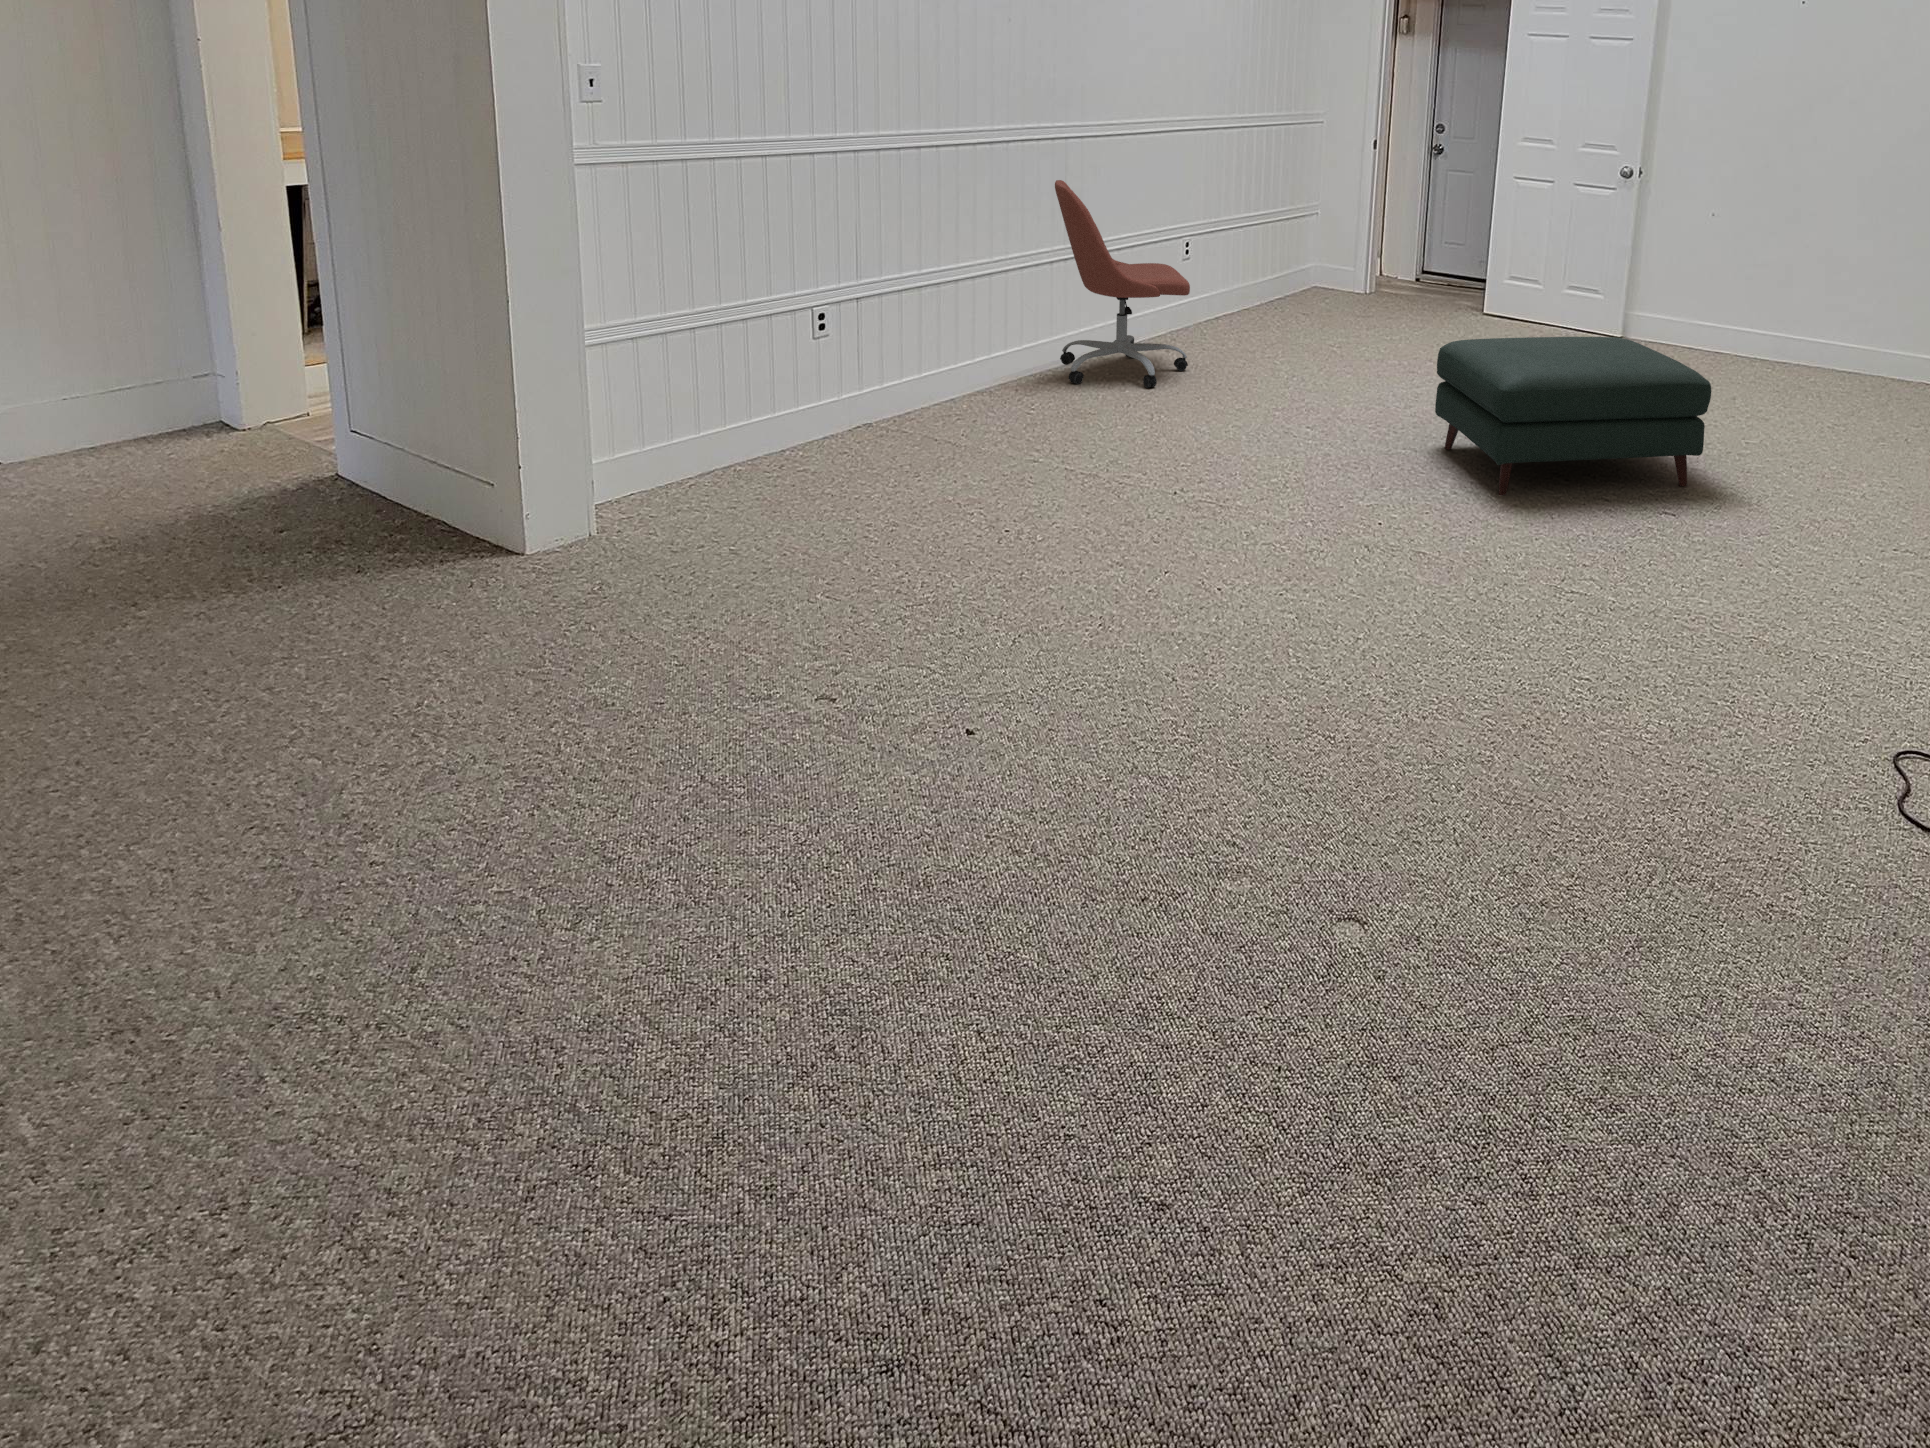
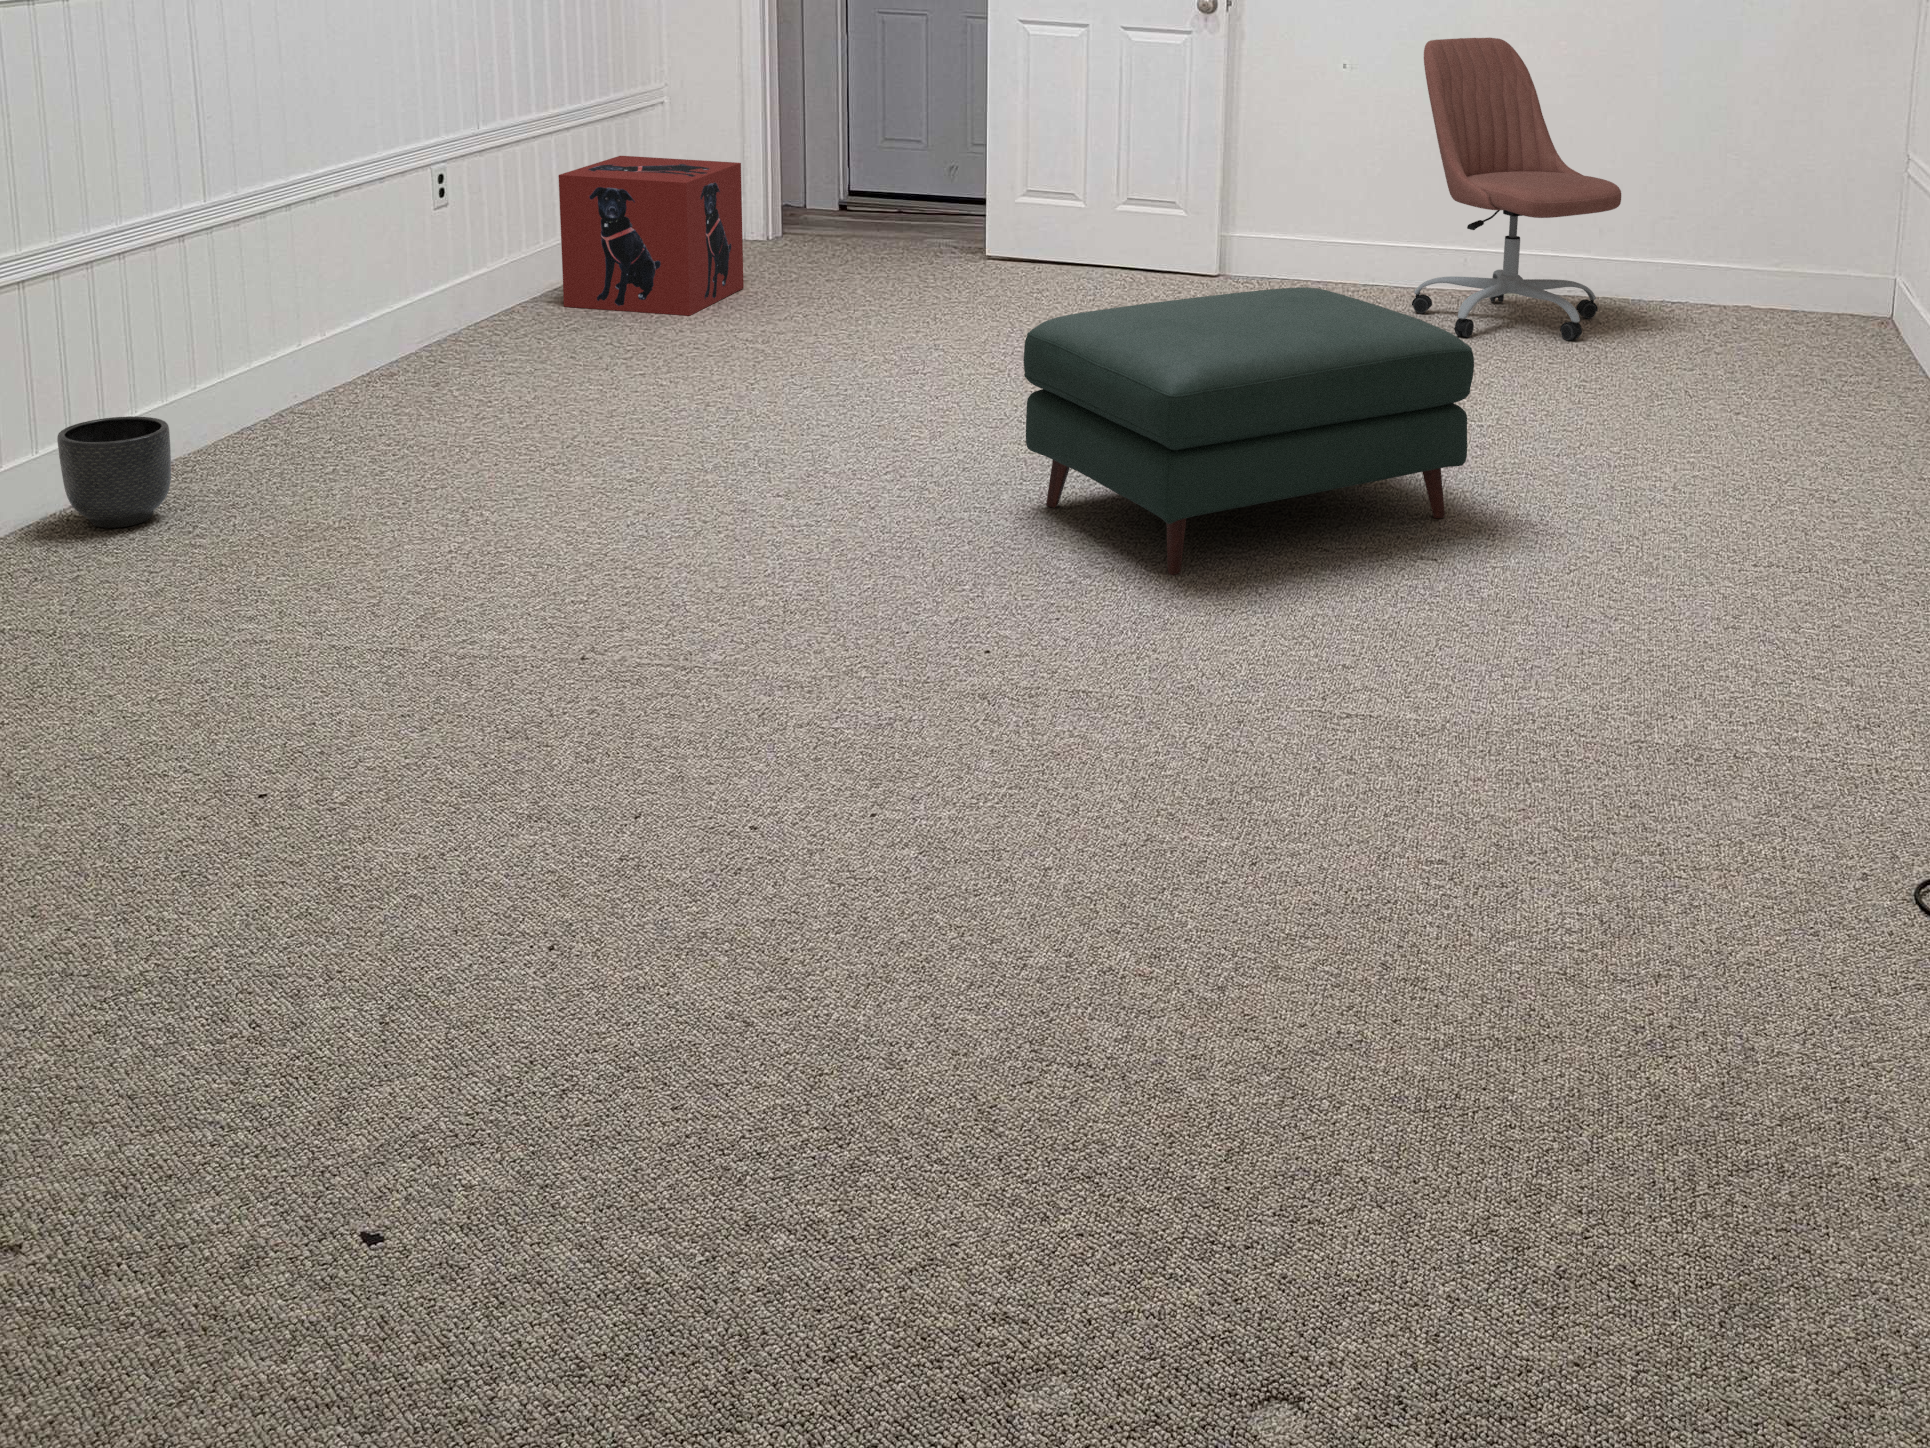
office chair: present [1055,180,1190,388] -> present [1412,38,1621,340]
storage box: none [1232,235,1333,325] -> present [559,156,744,316]
planter: none [963,346,1012,400] -> present [57,416,171,528]

